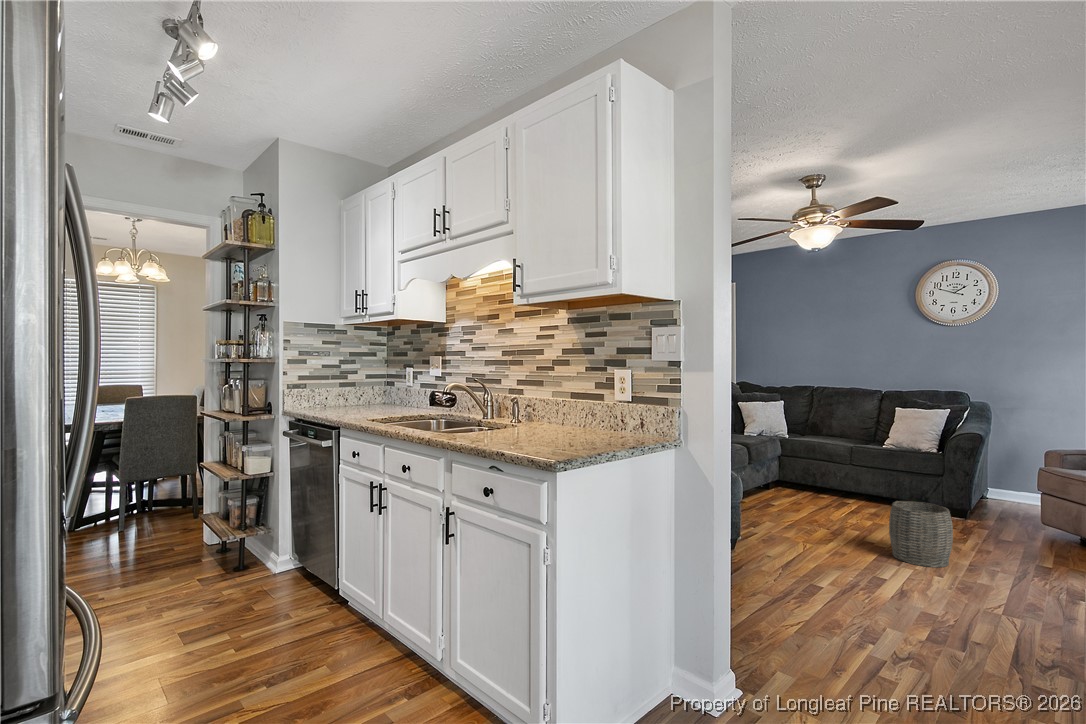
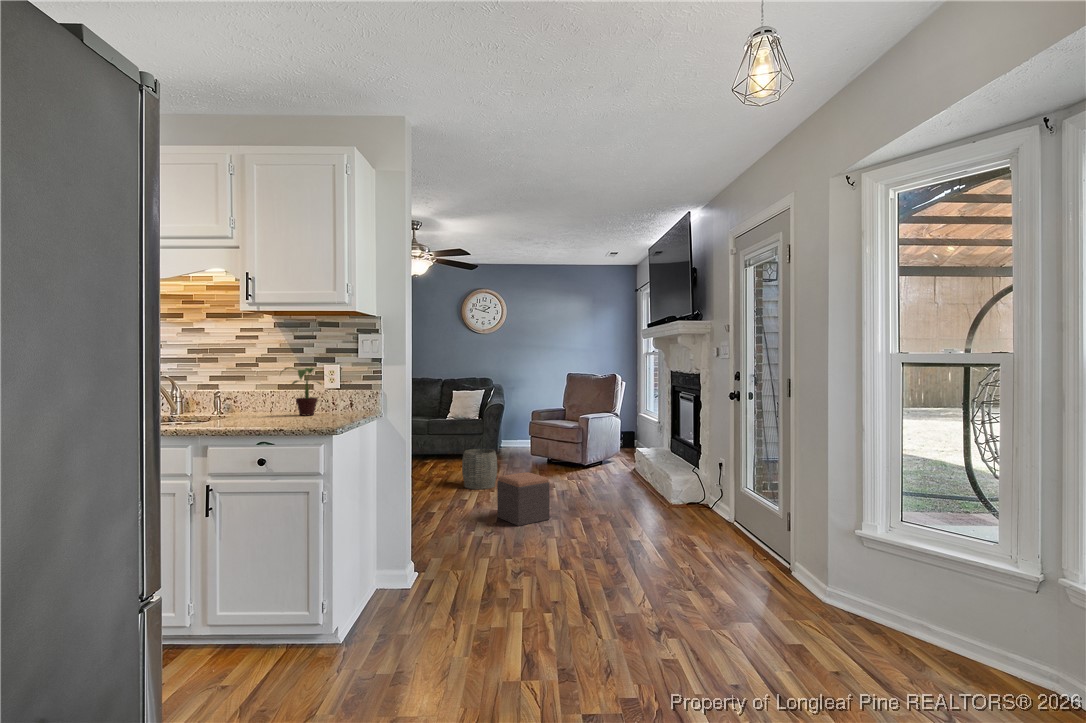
potted plant: none [557,372,614,435] -> present [286,368,321,415]
footstool: none [929,561,1044,667] -> present [497,472,550,526]

